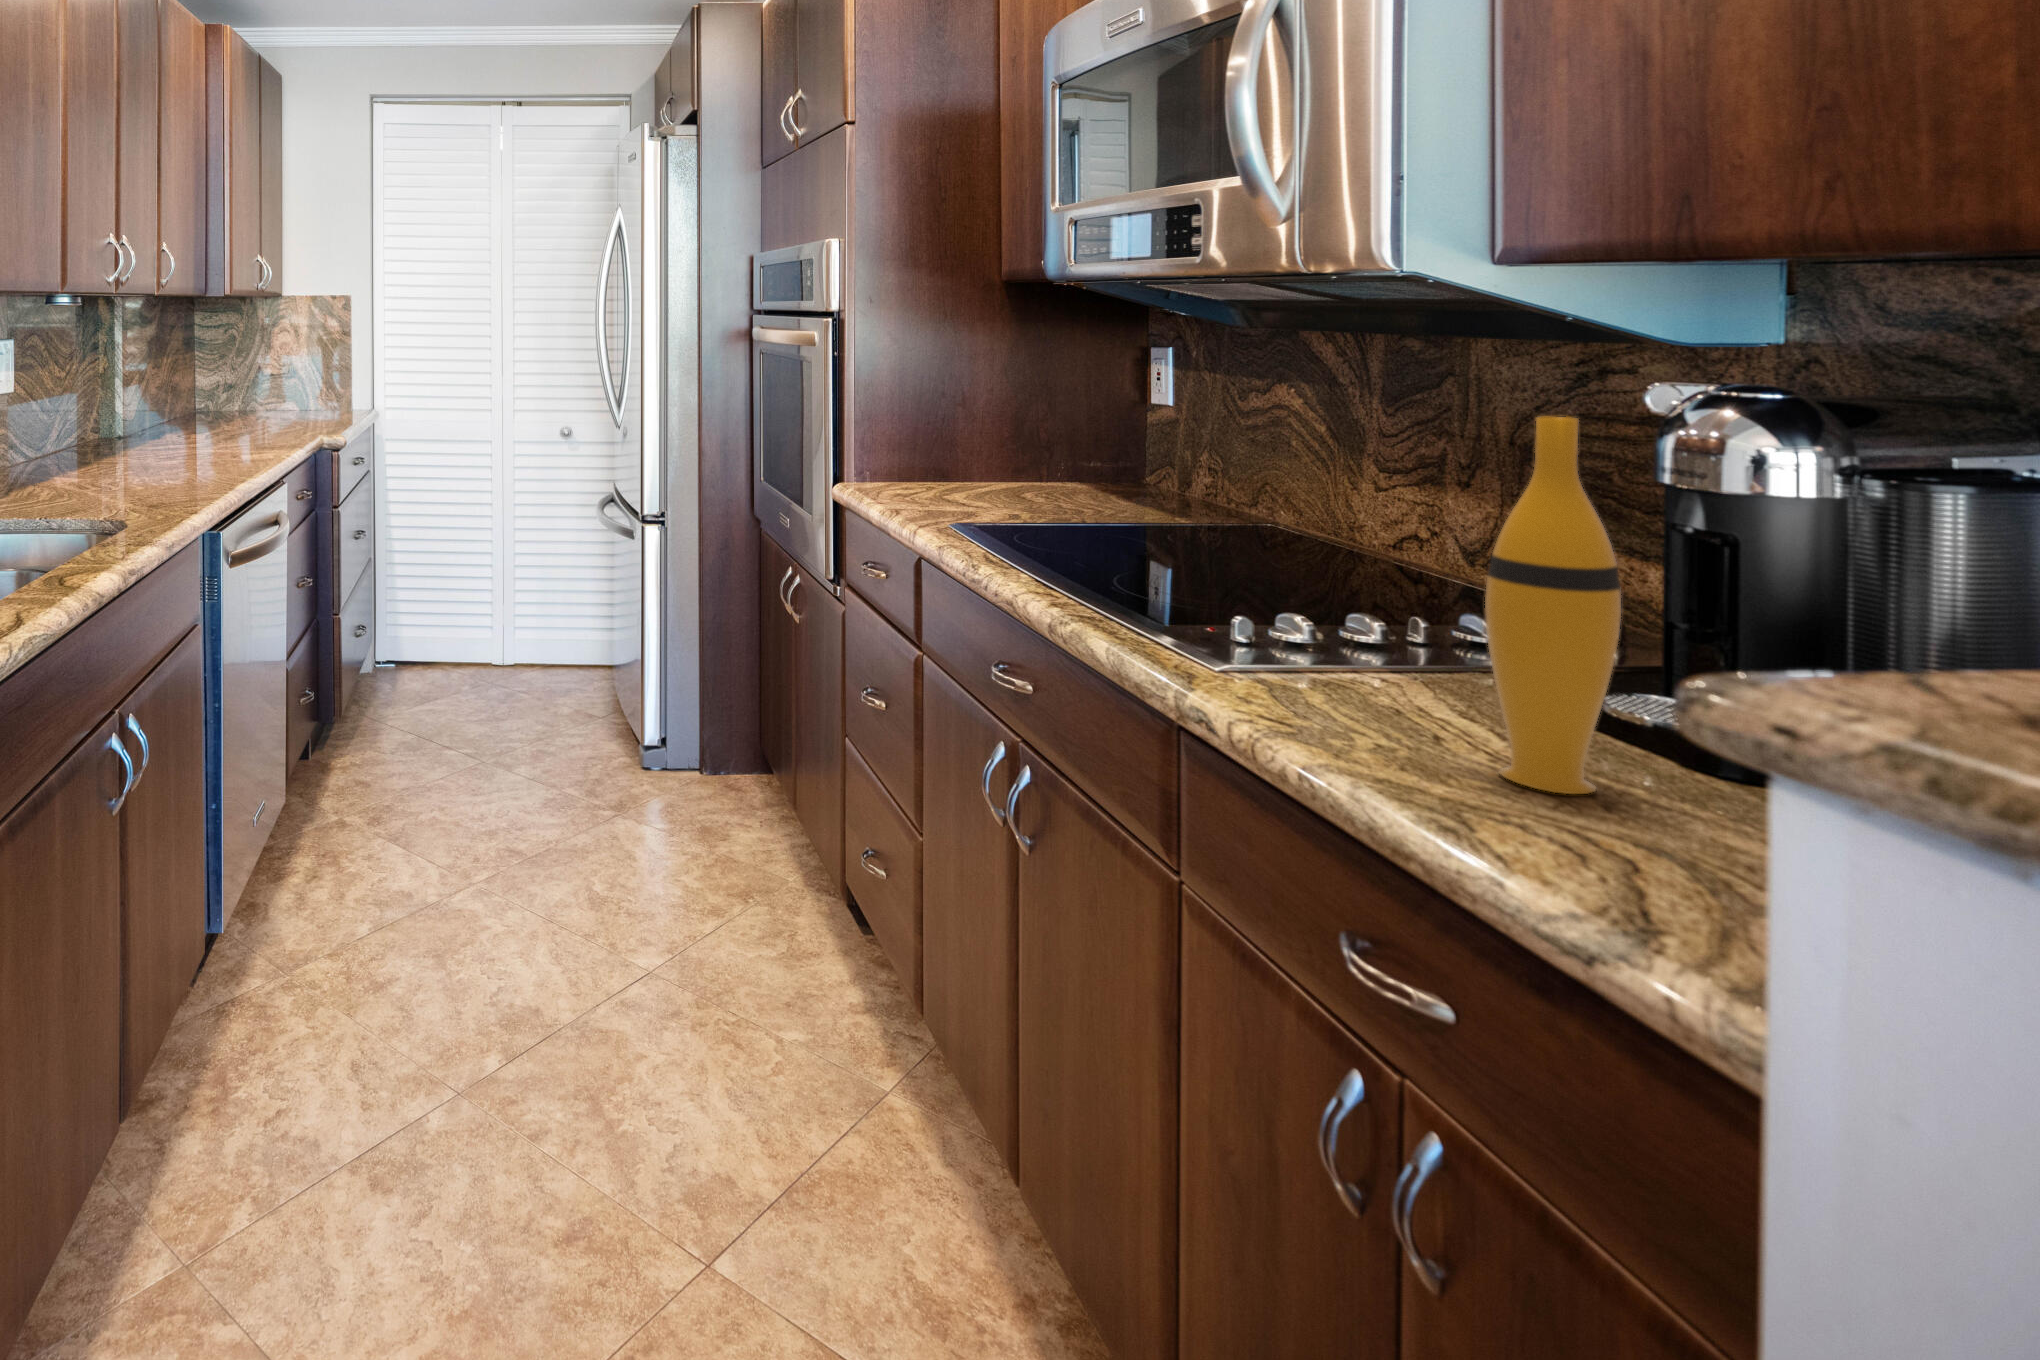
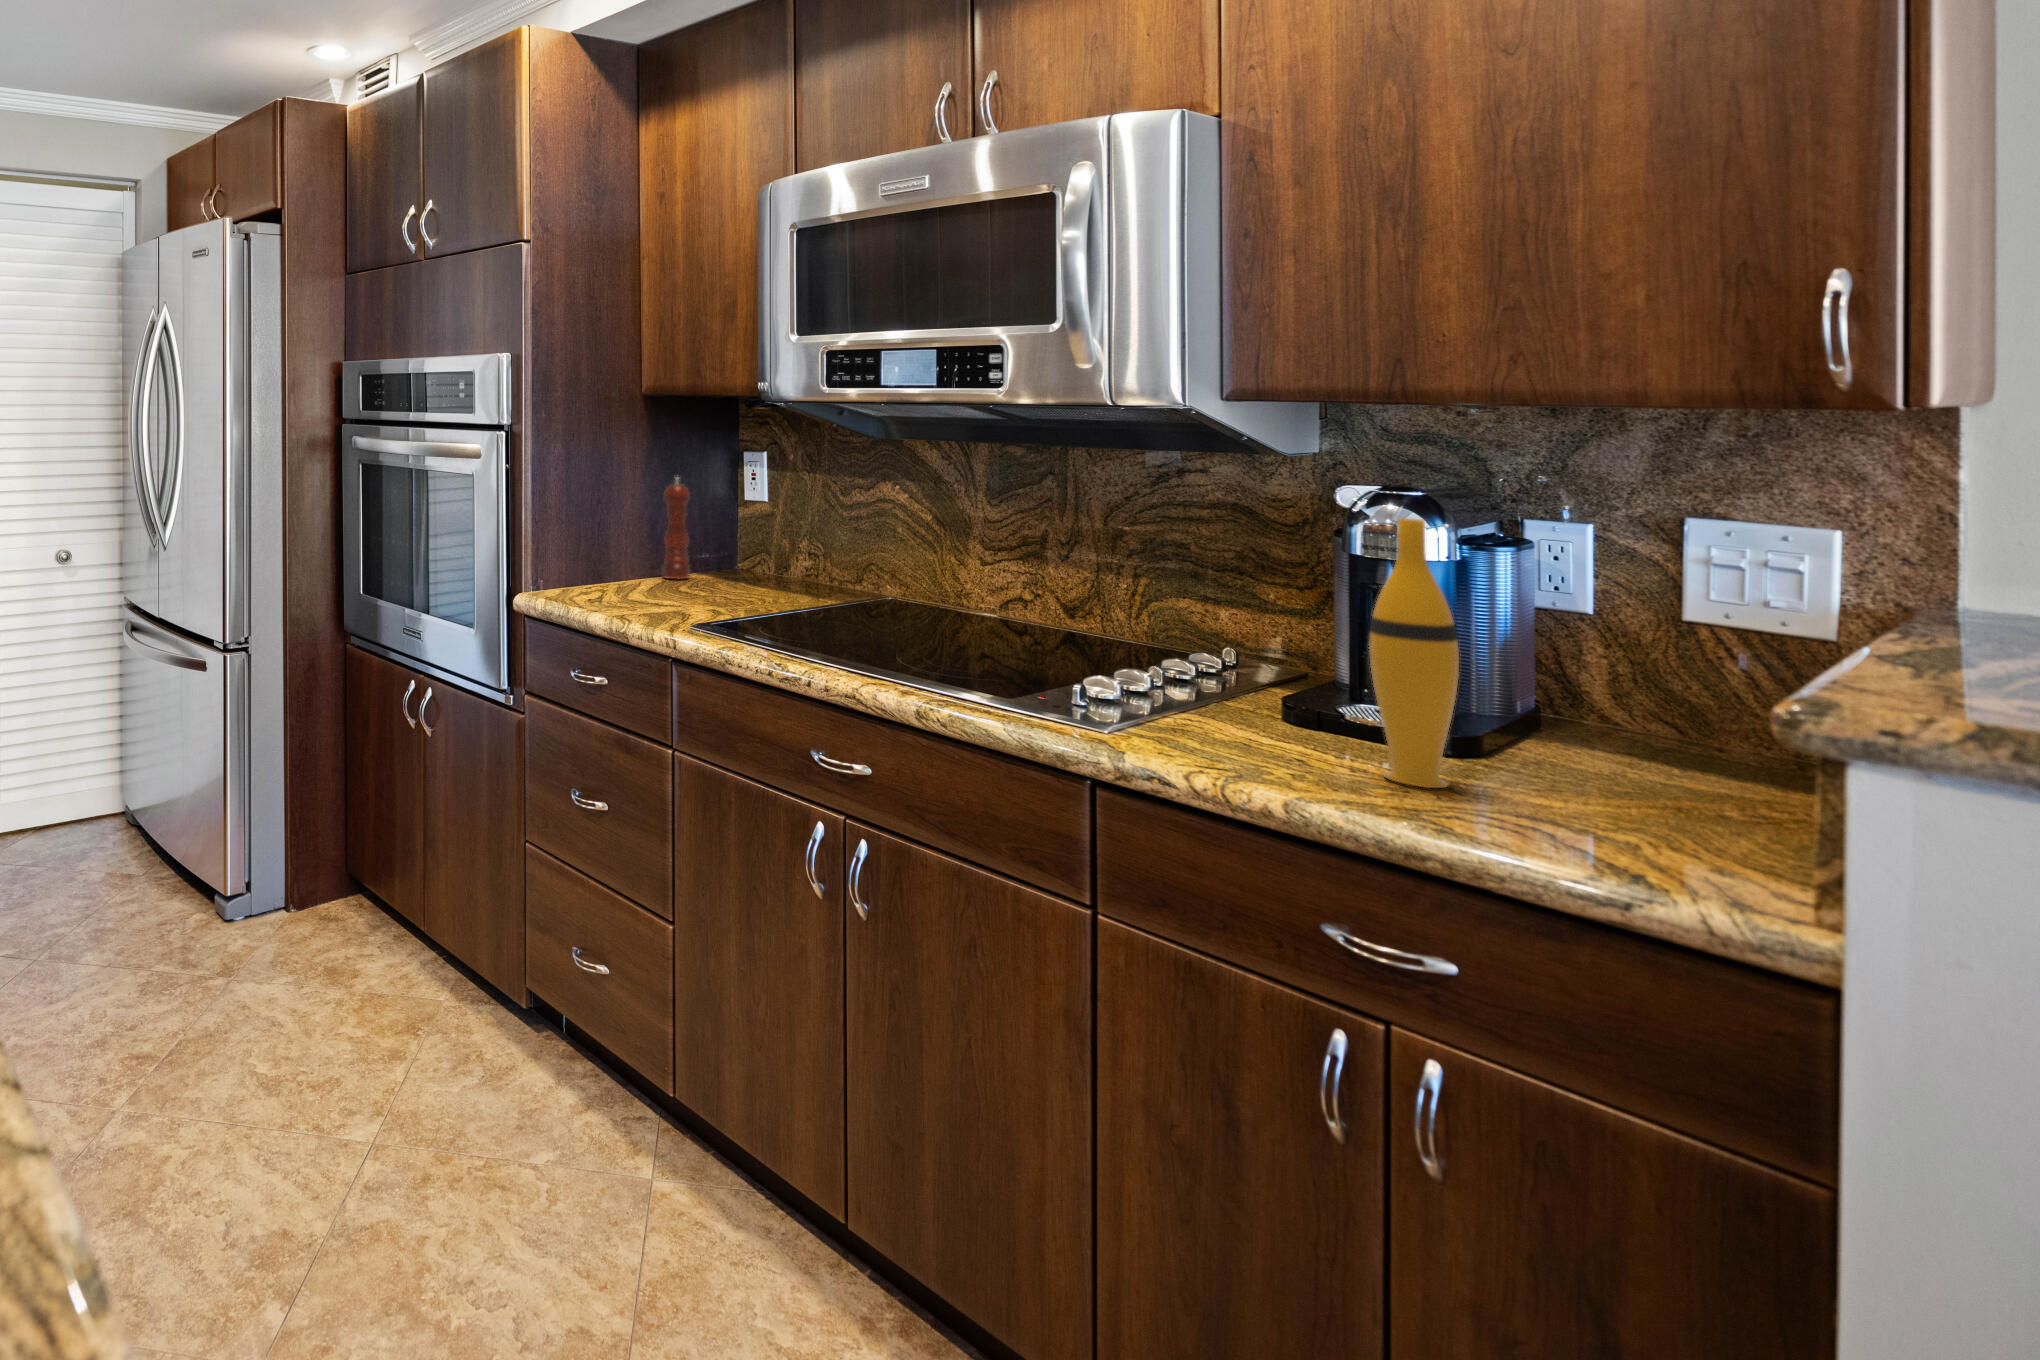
pepper mill: none [1021,379,1053,493] -> present [663,477,690,579]

